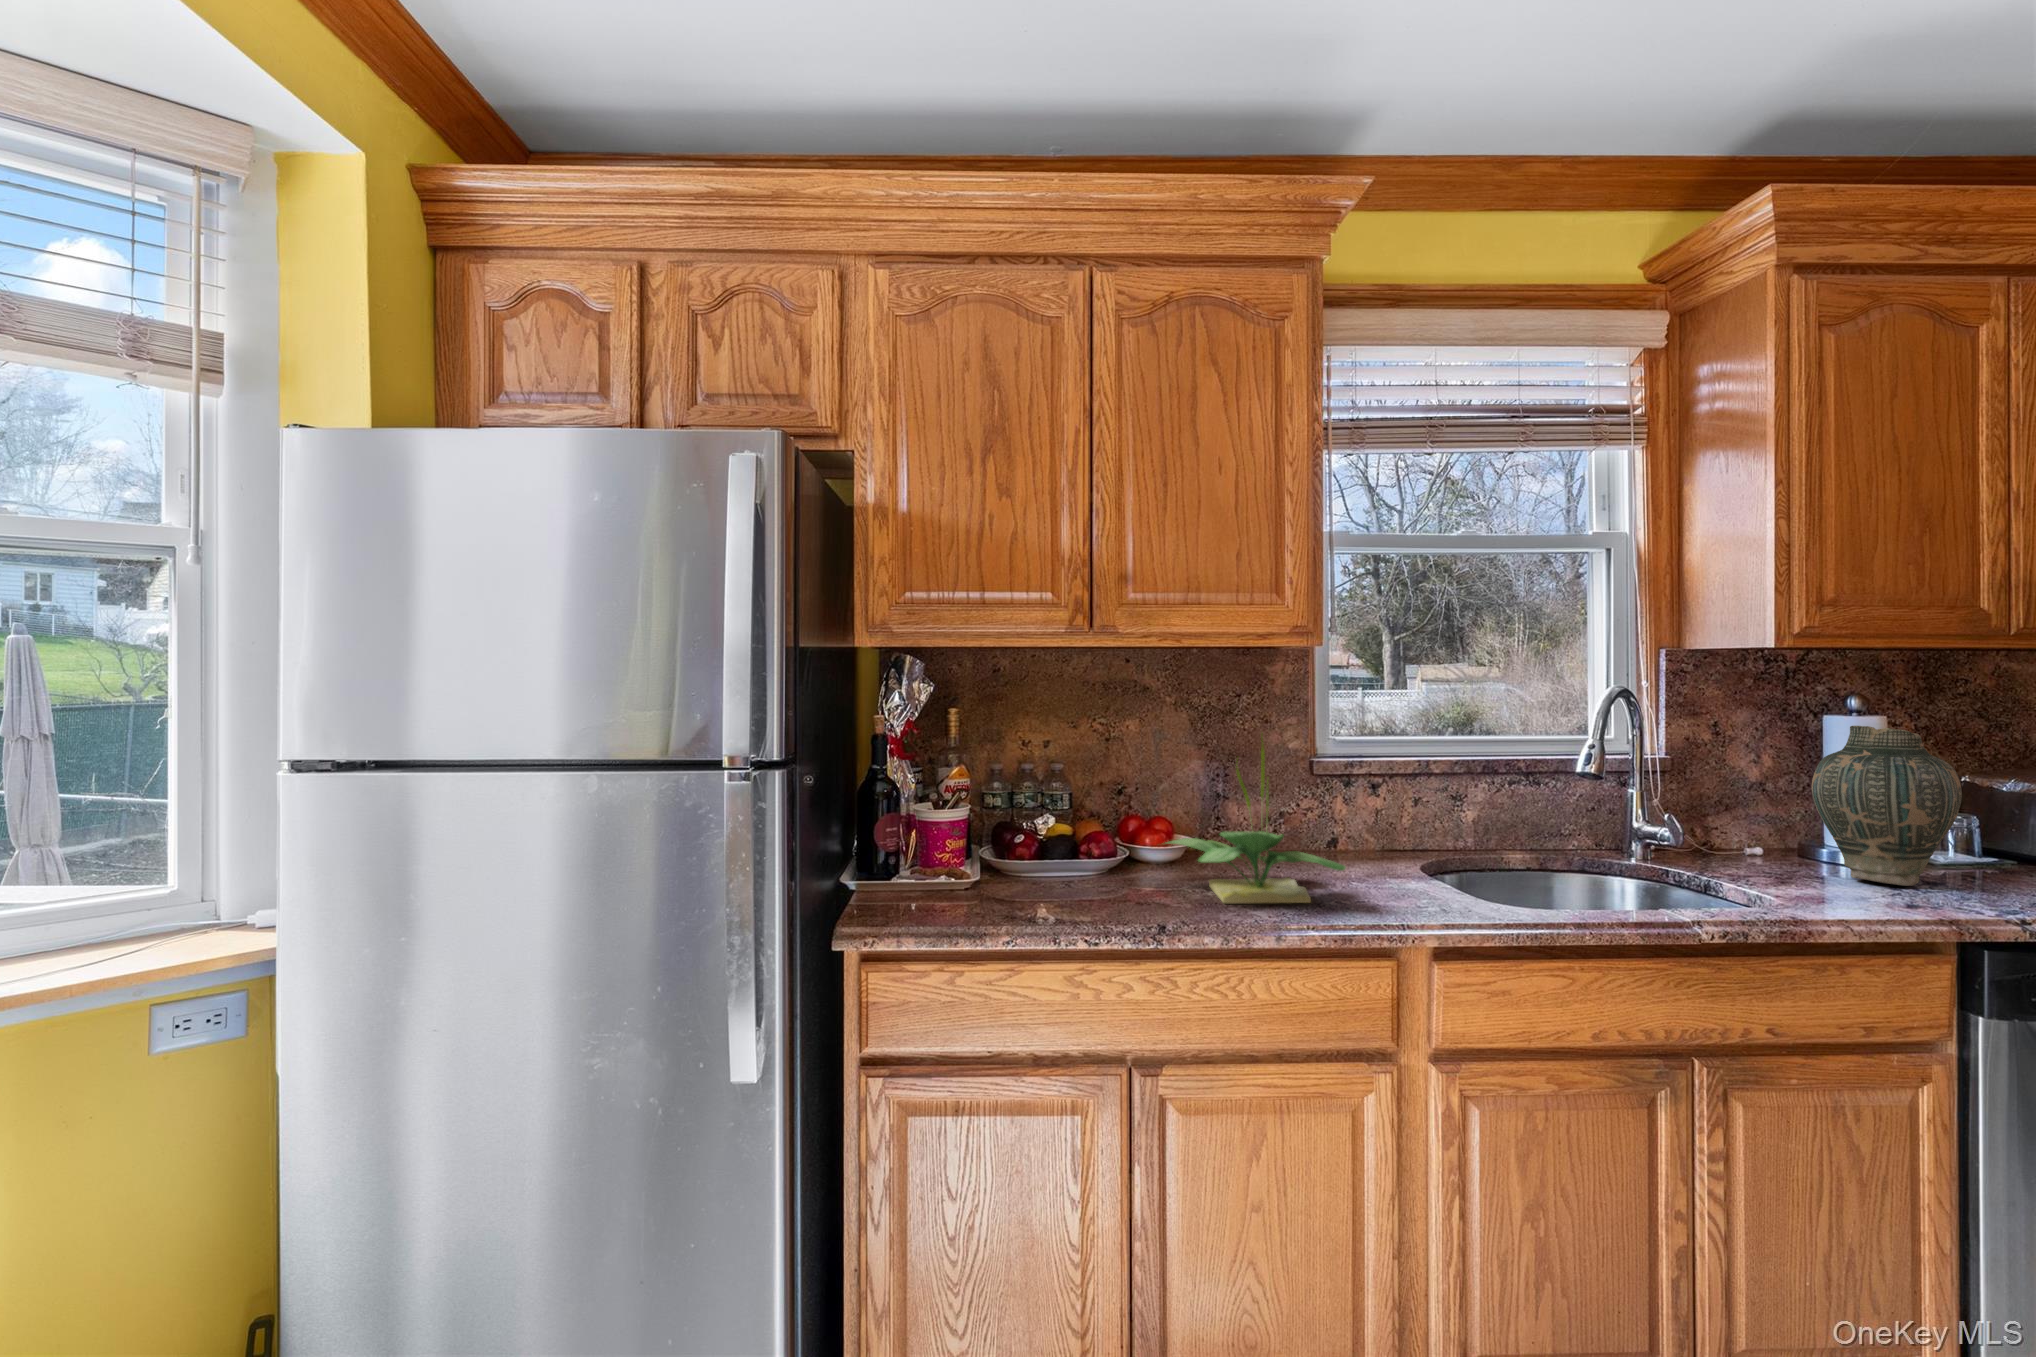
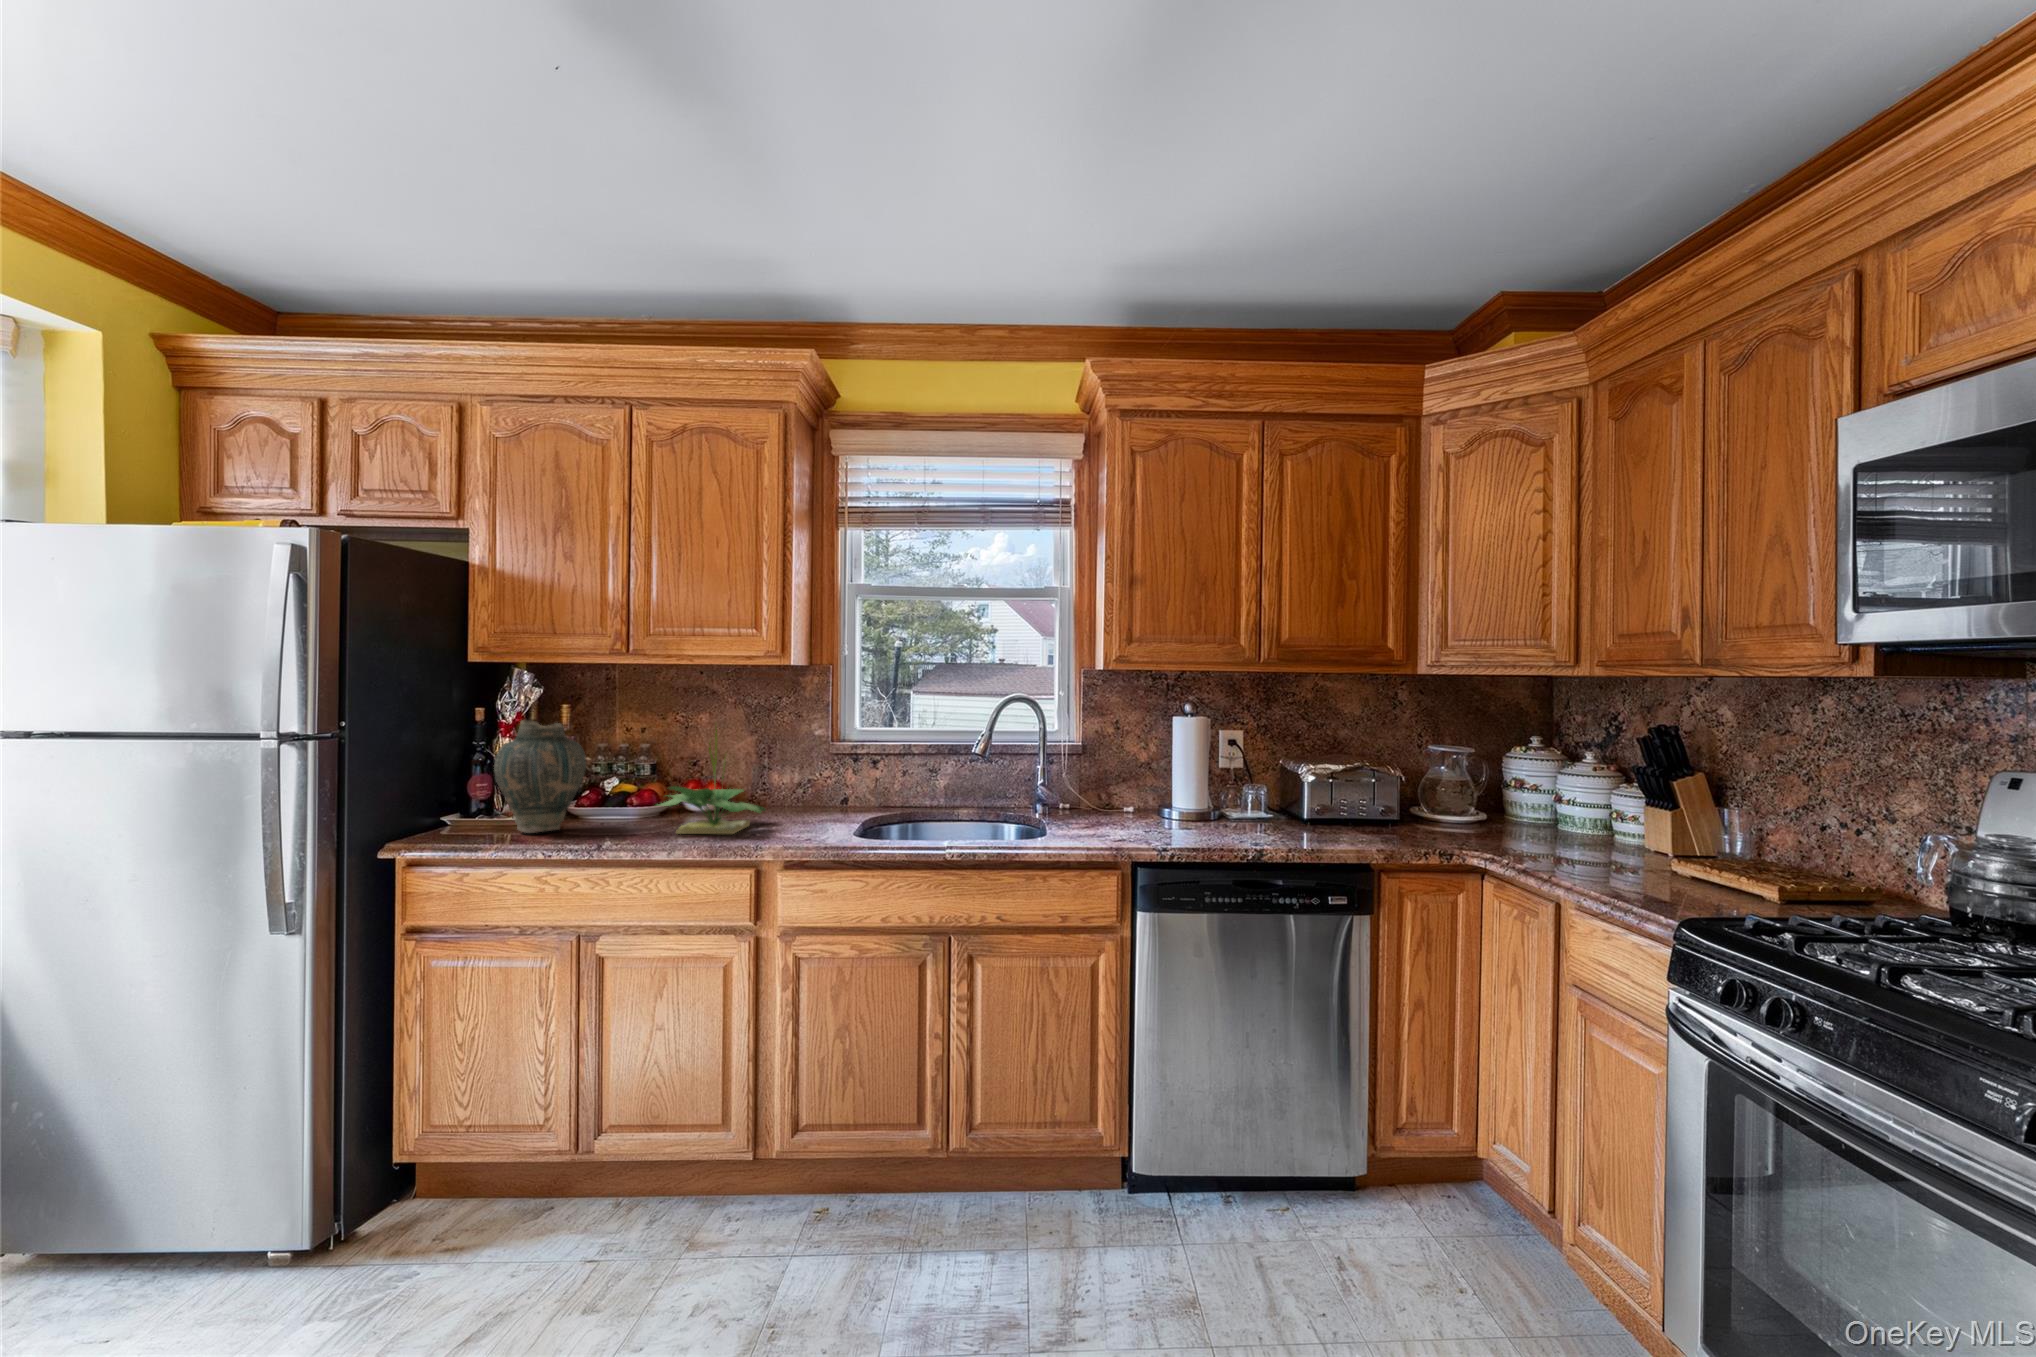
vase: present [1811,726,1962,886] -> present [494,720,586,833]

